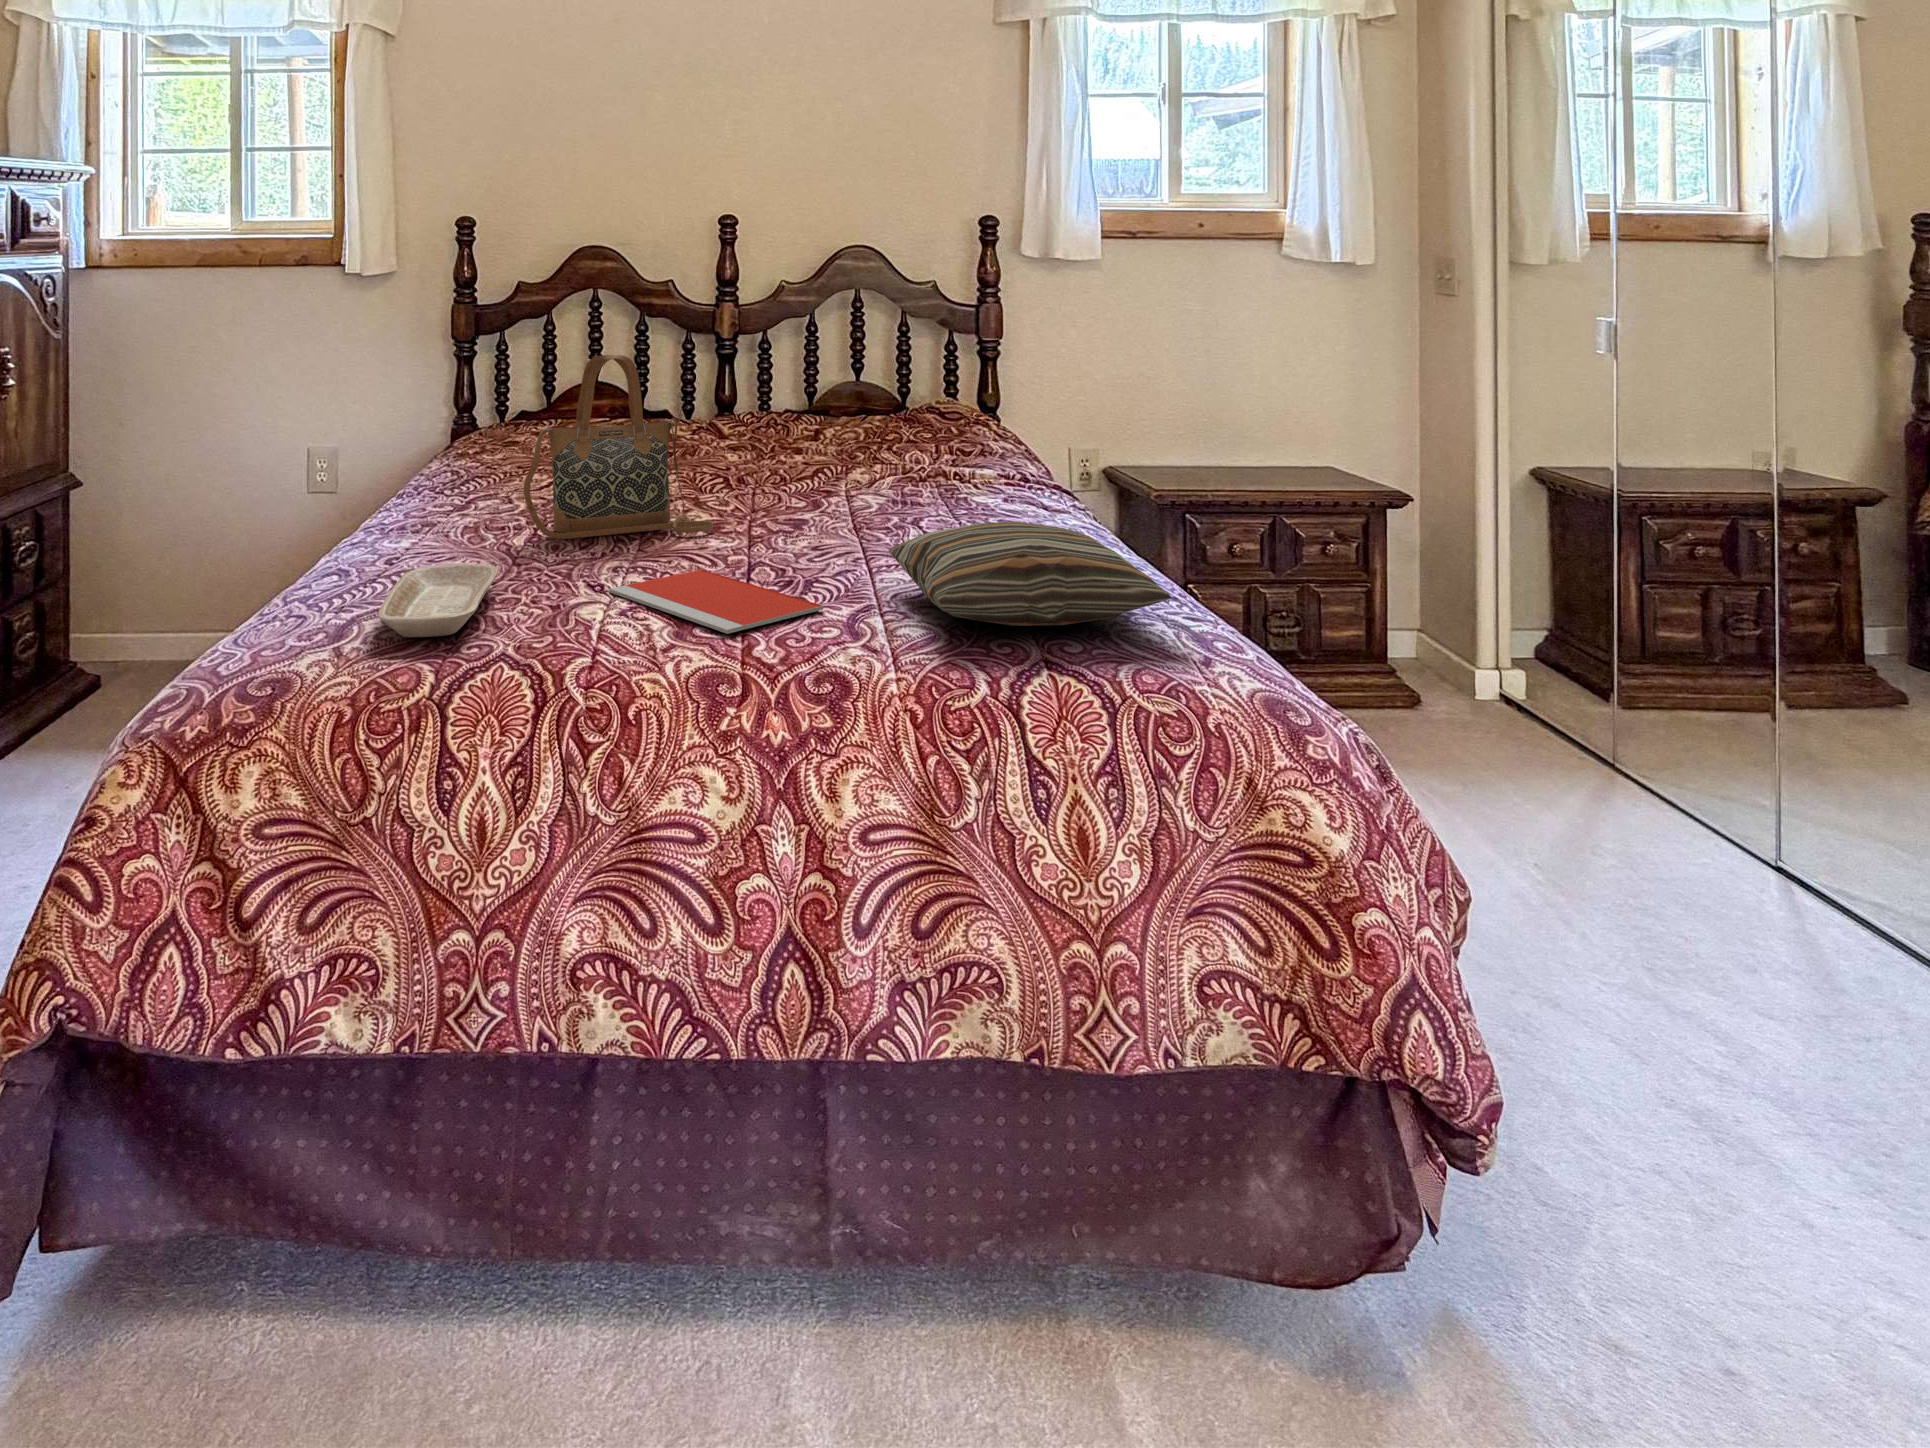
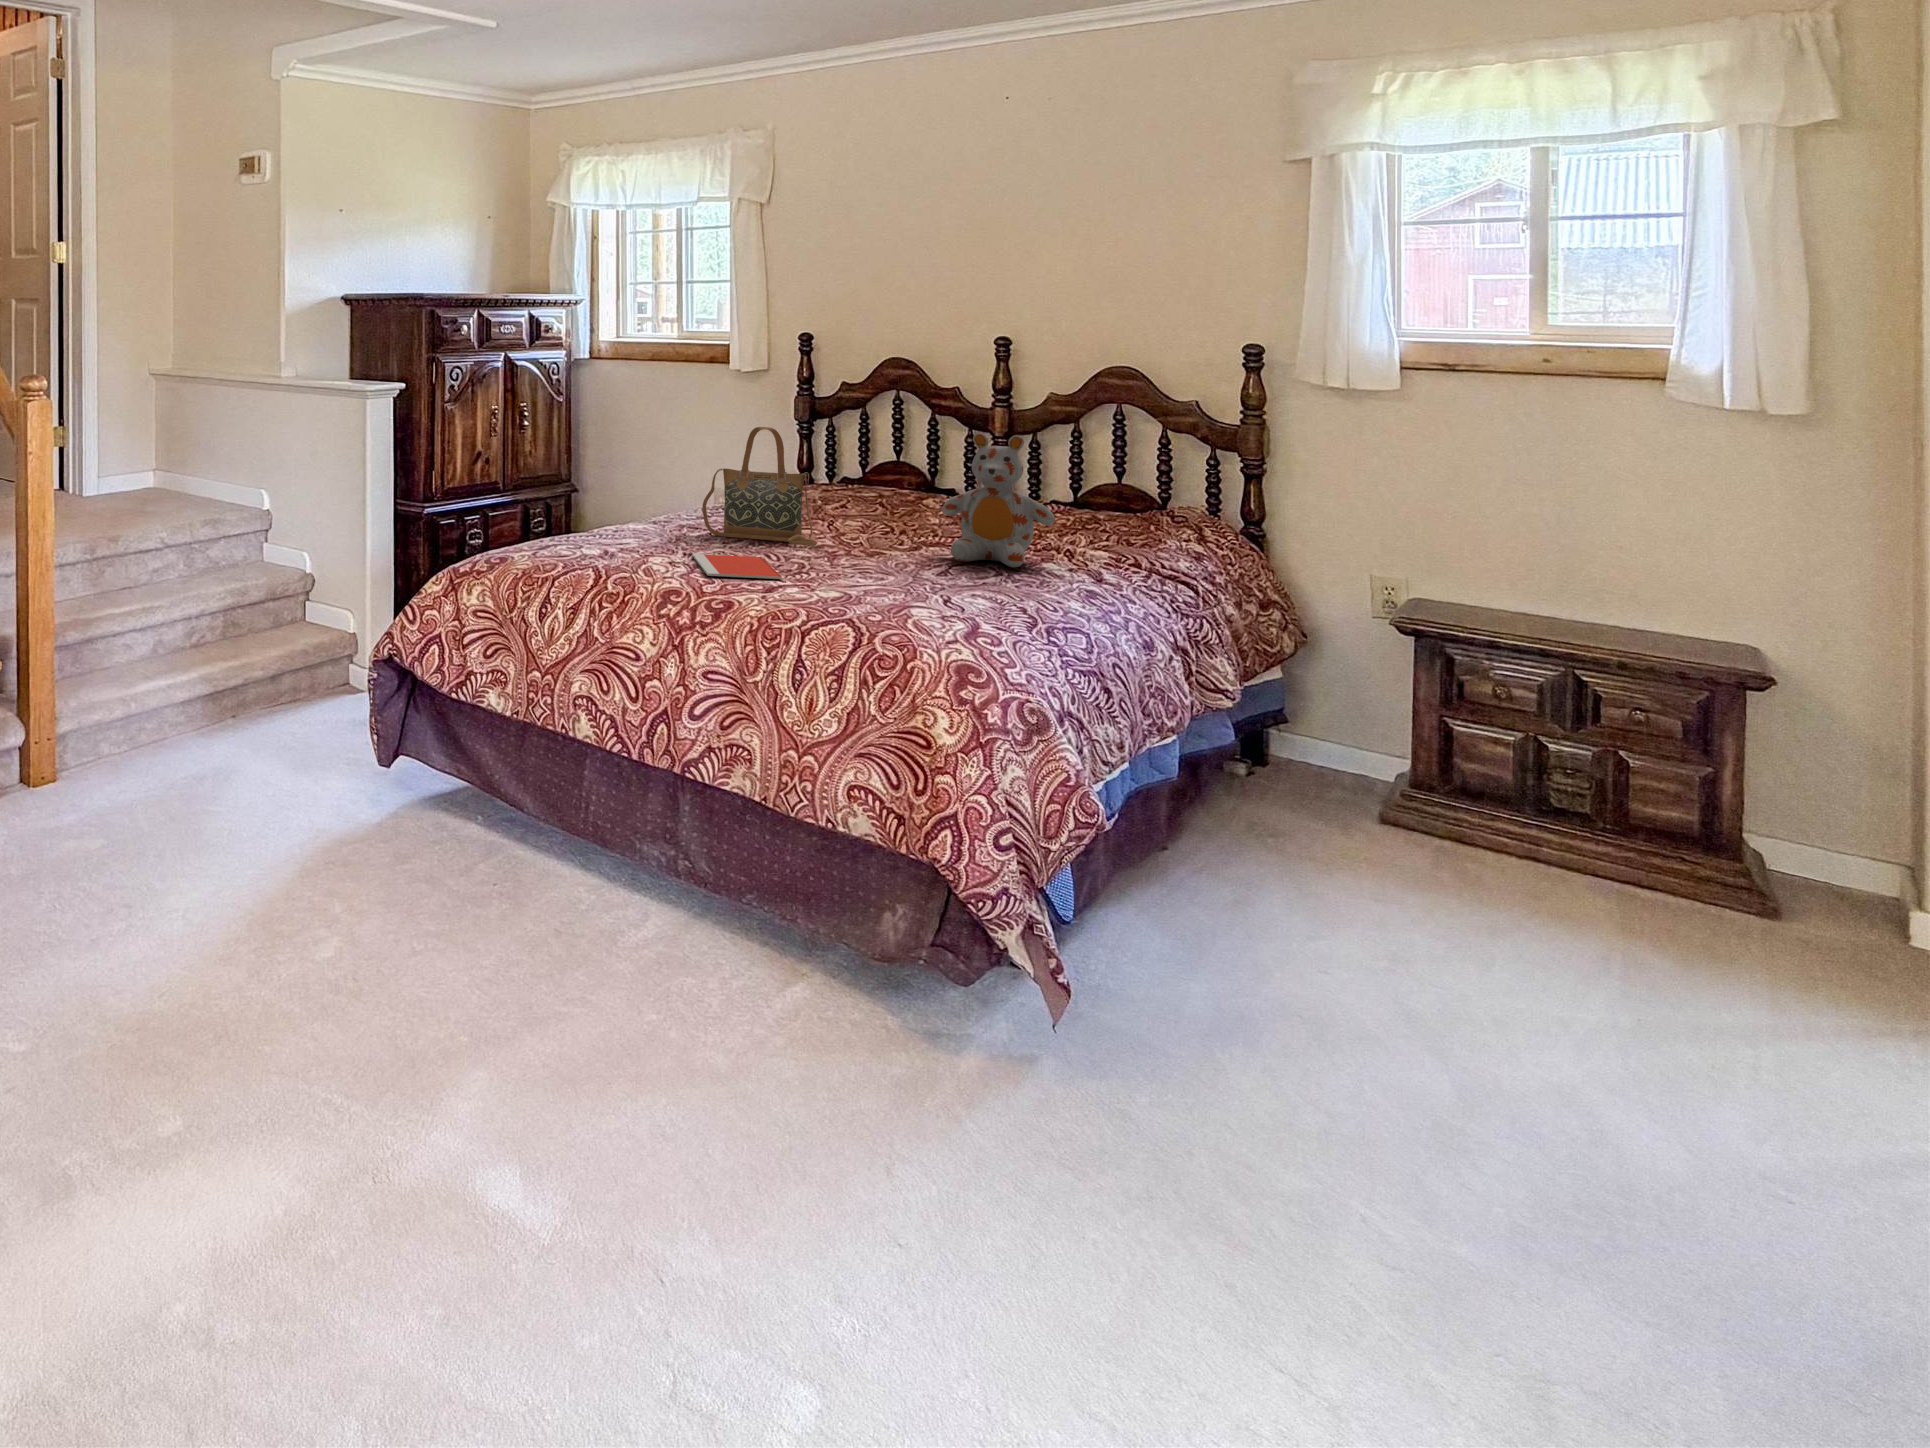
stuffed bear: none [851,337,985,517] -> present [942,433,1055,568]
pillow: present [889,522,1172,626] -> none [799,545,989,605]
tray: present [378,563,498,637] -> none [553,528,643,553]

